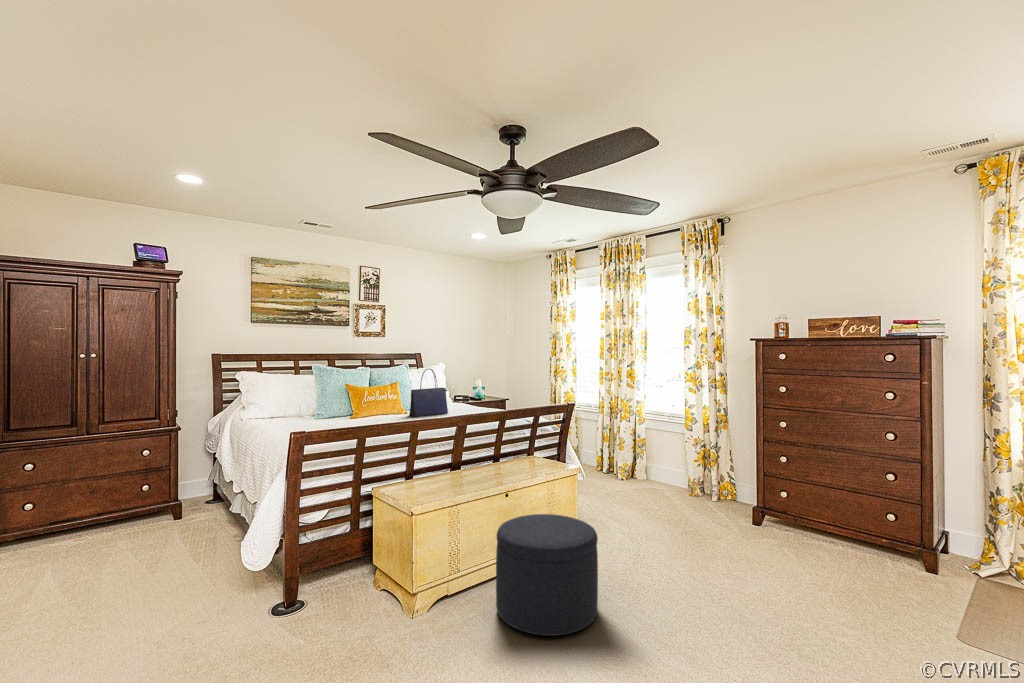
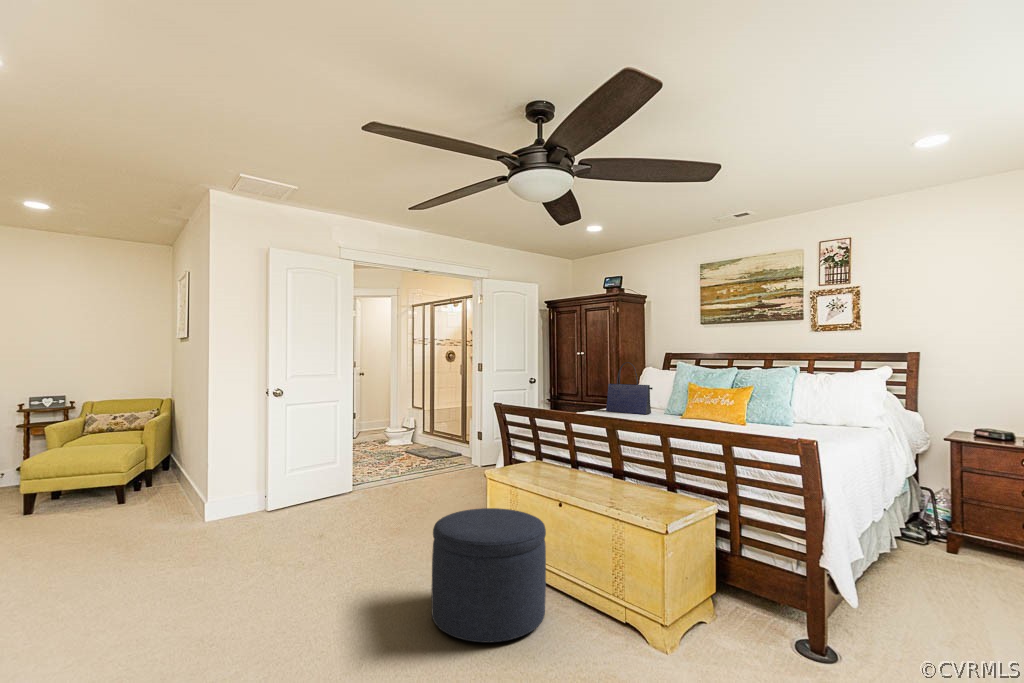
tote bag: present [409,369,448,417] -> present [606,362,653,414]

